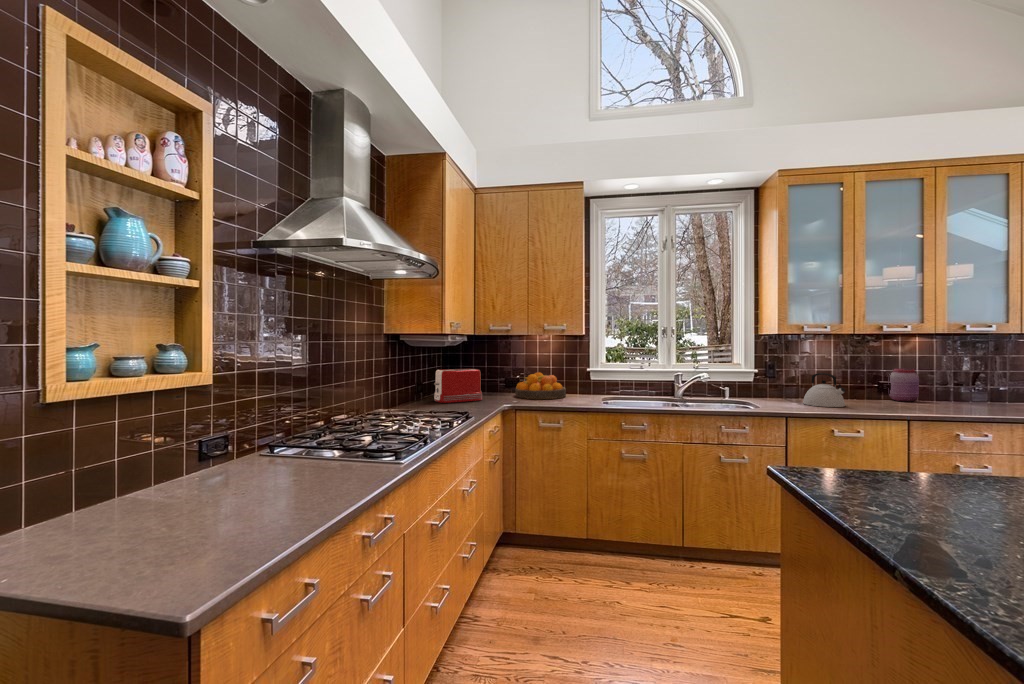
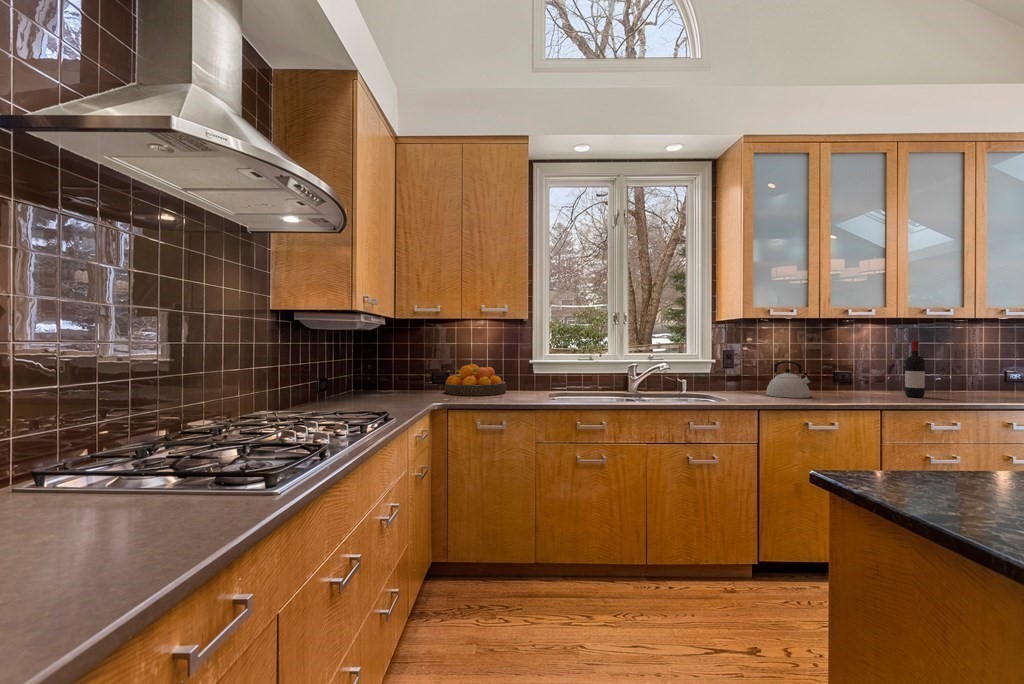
wine bottle: none [945,355,965,409] -> present [905,341,925,398]
jar: present [889,368,919,402] -> none [843,357,873,391]
toaster: present [434,369,482,403] -> none [342,359,404,402]

